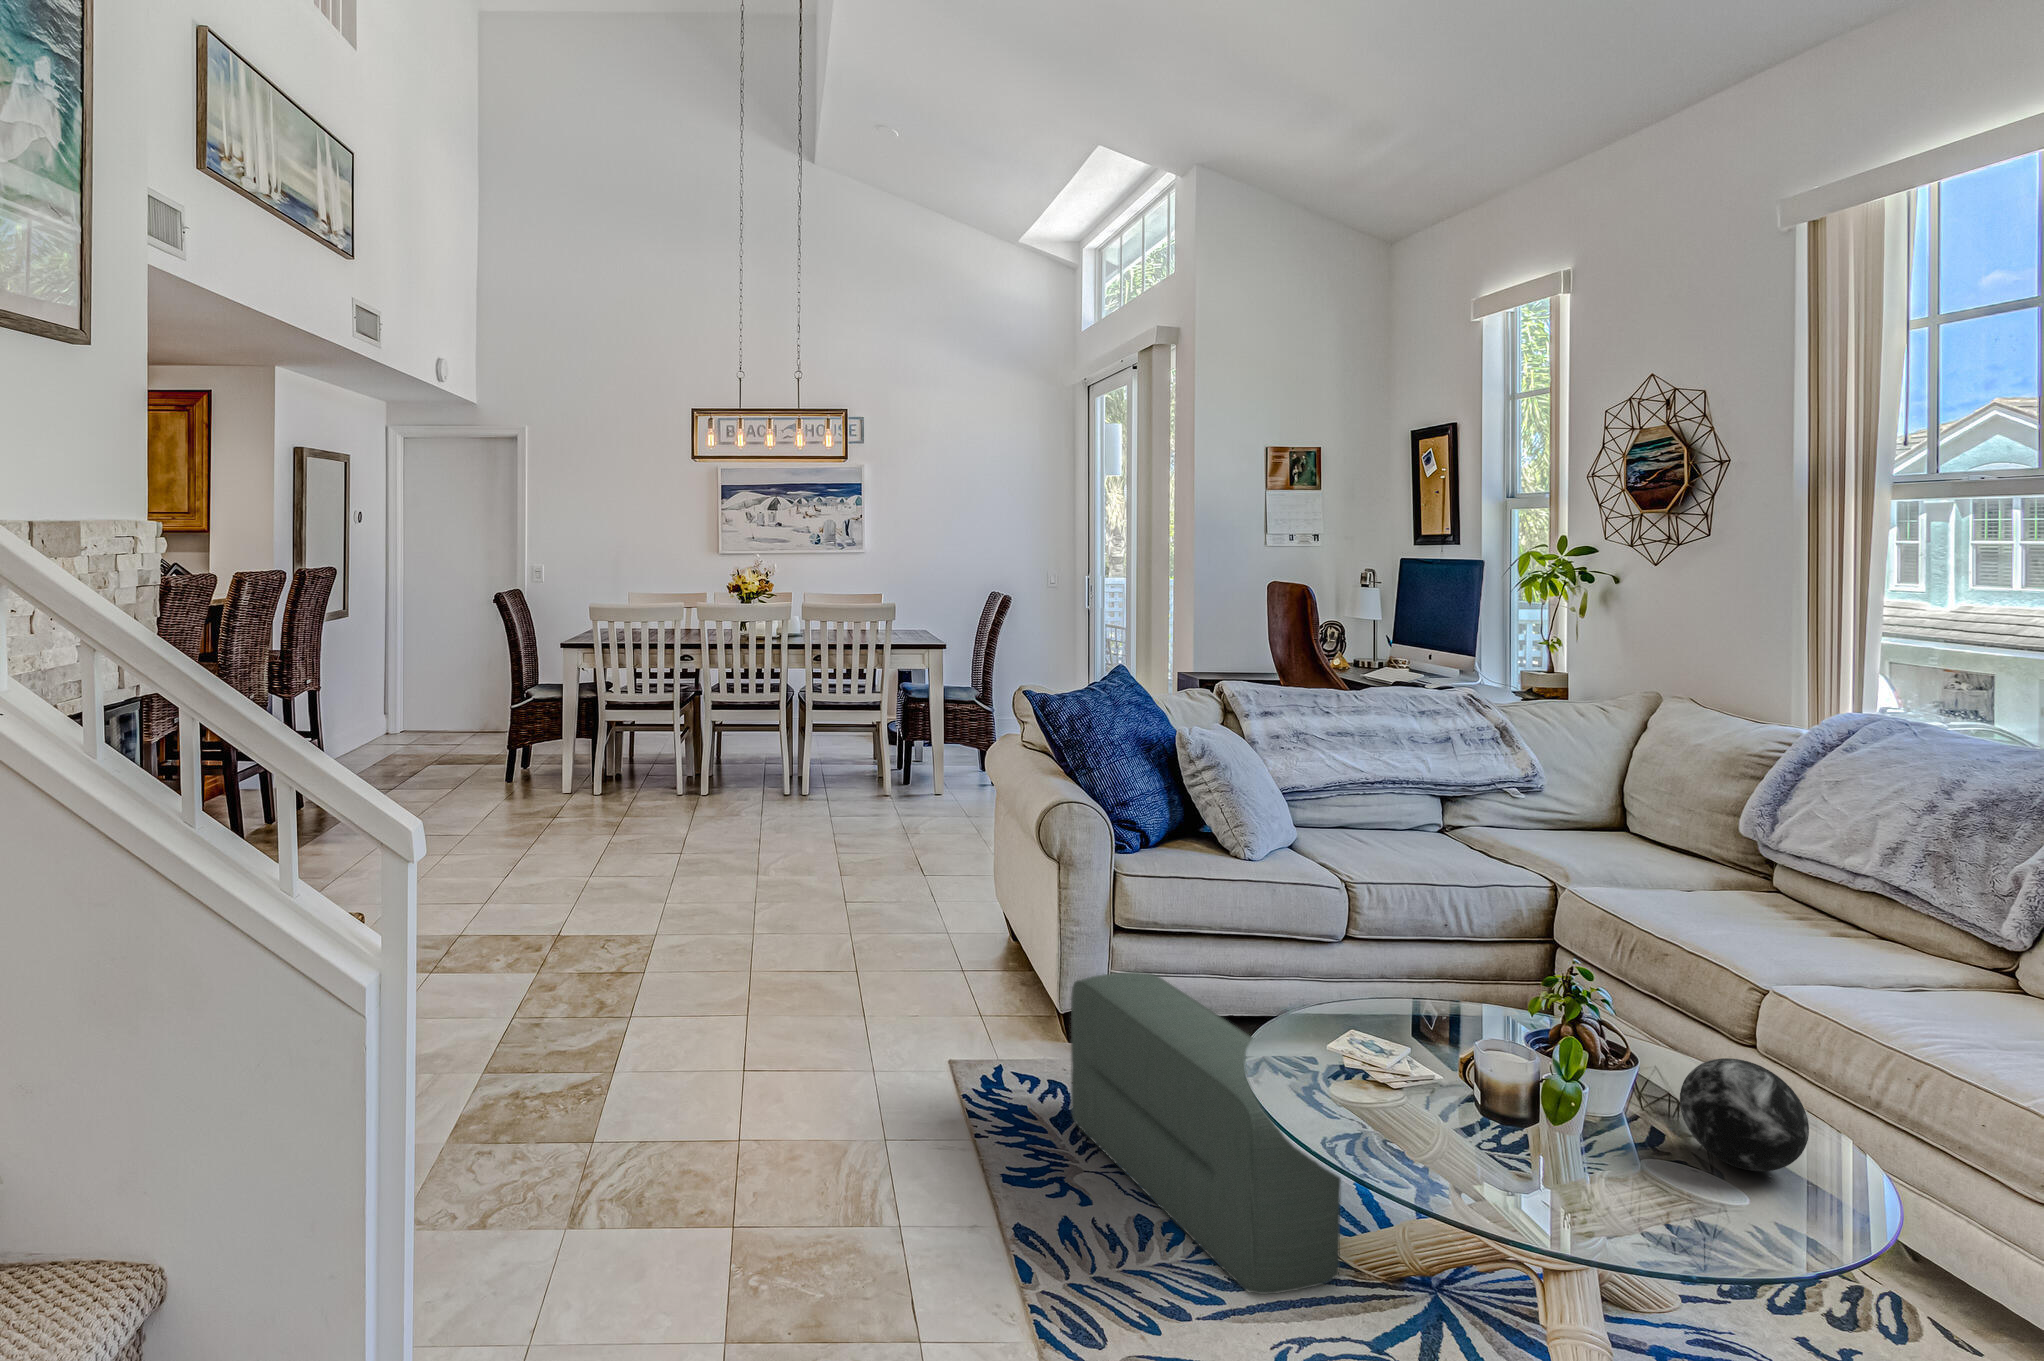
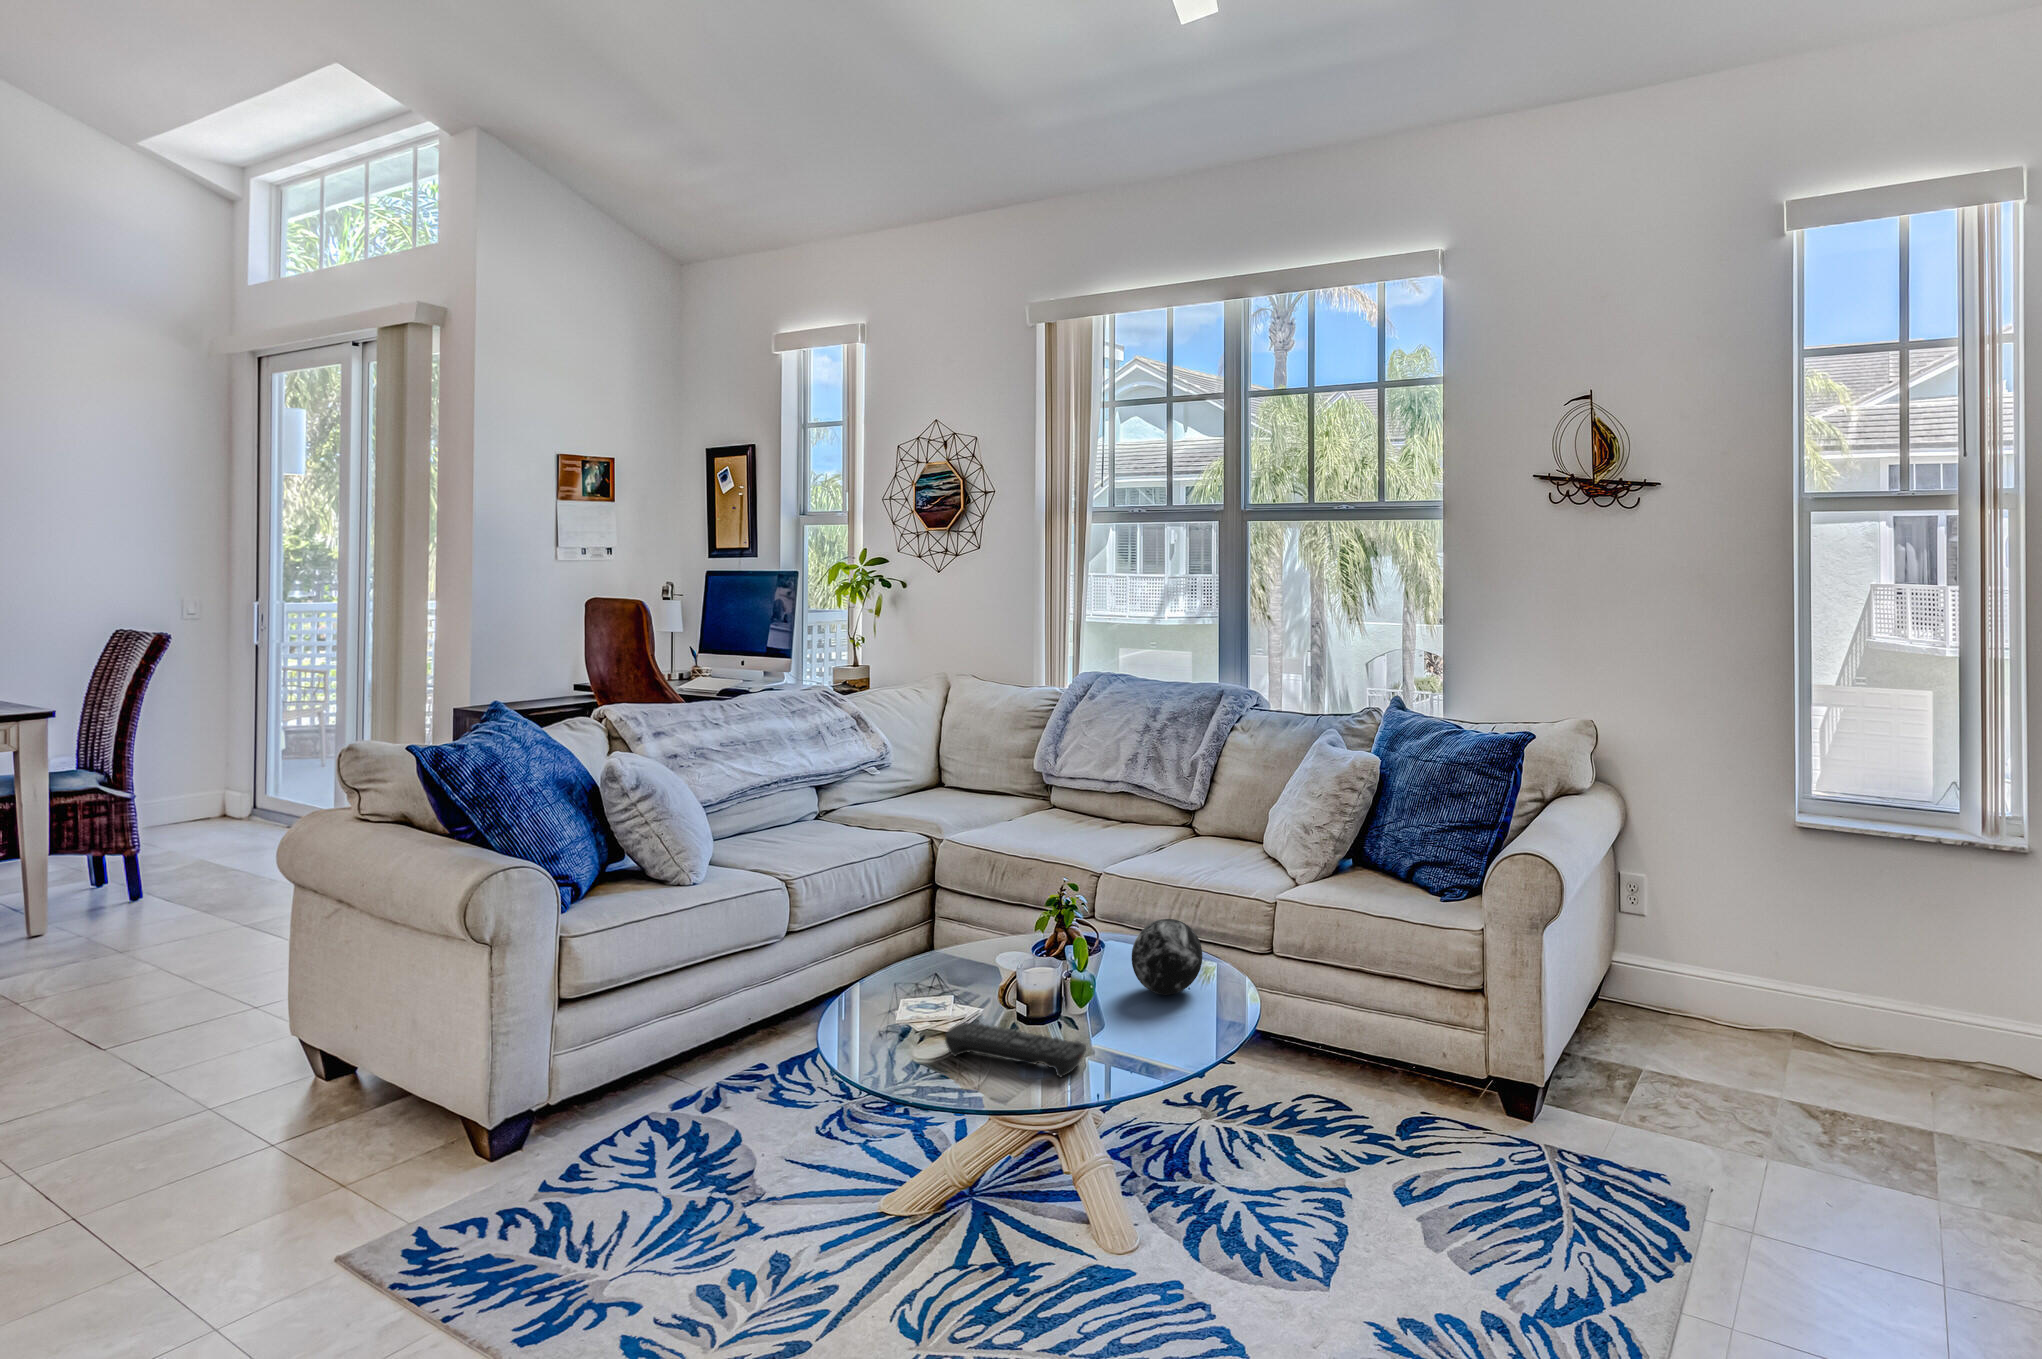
pouf: present [1071,972,1341,1295] -> none [559,1031,906,1291]
remote control: none [1374,1075,1531,1183] -> present [945,1022,1086,1077]

